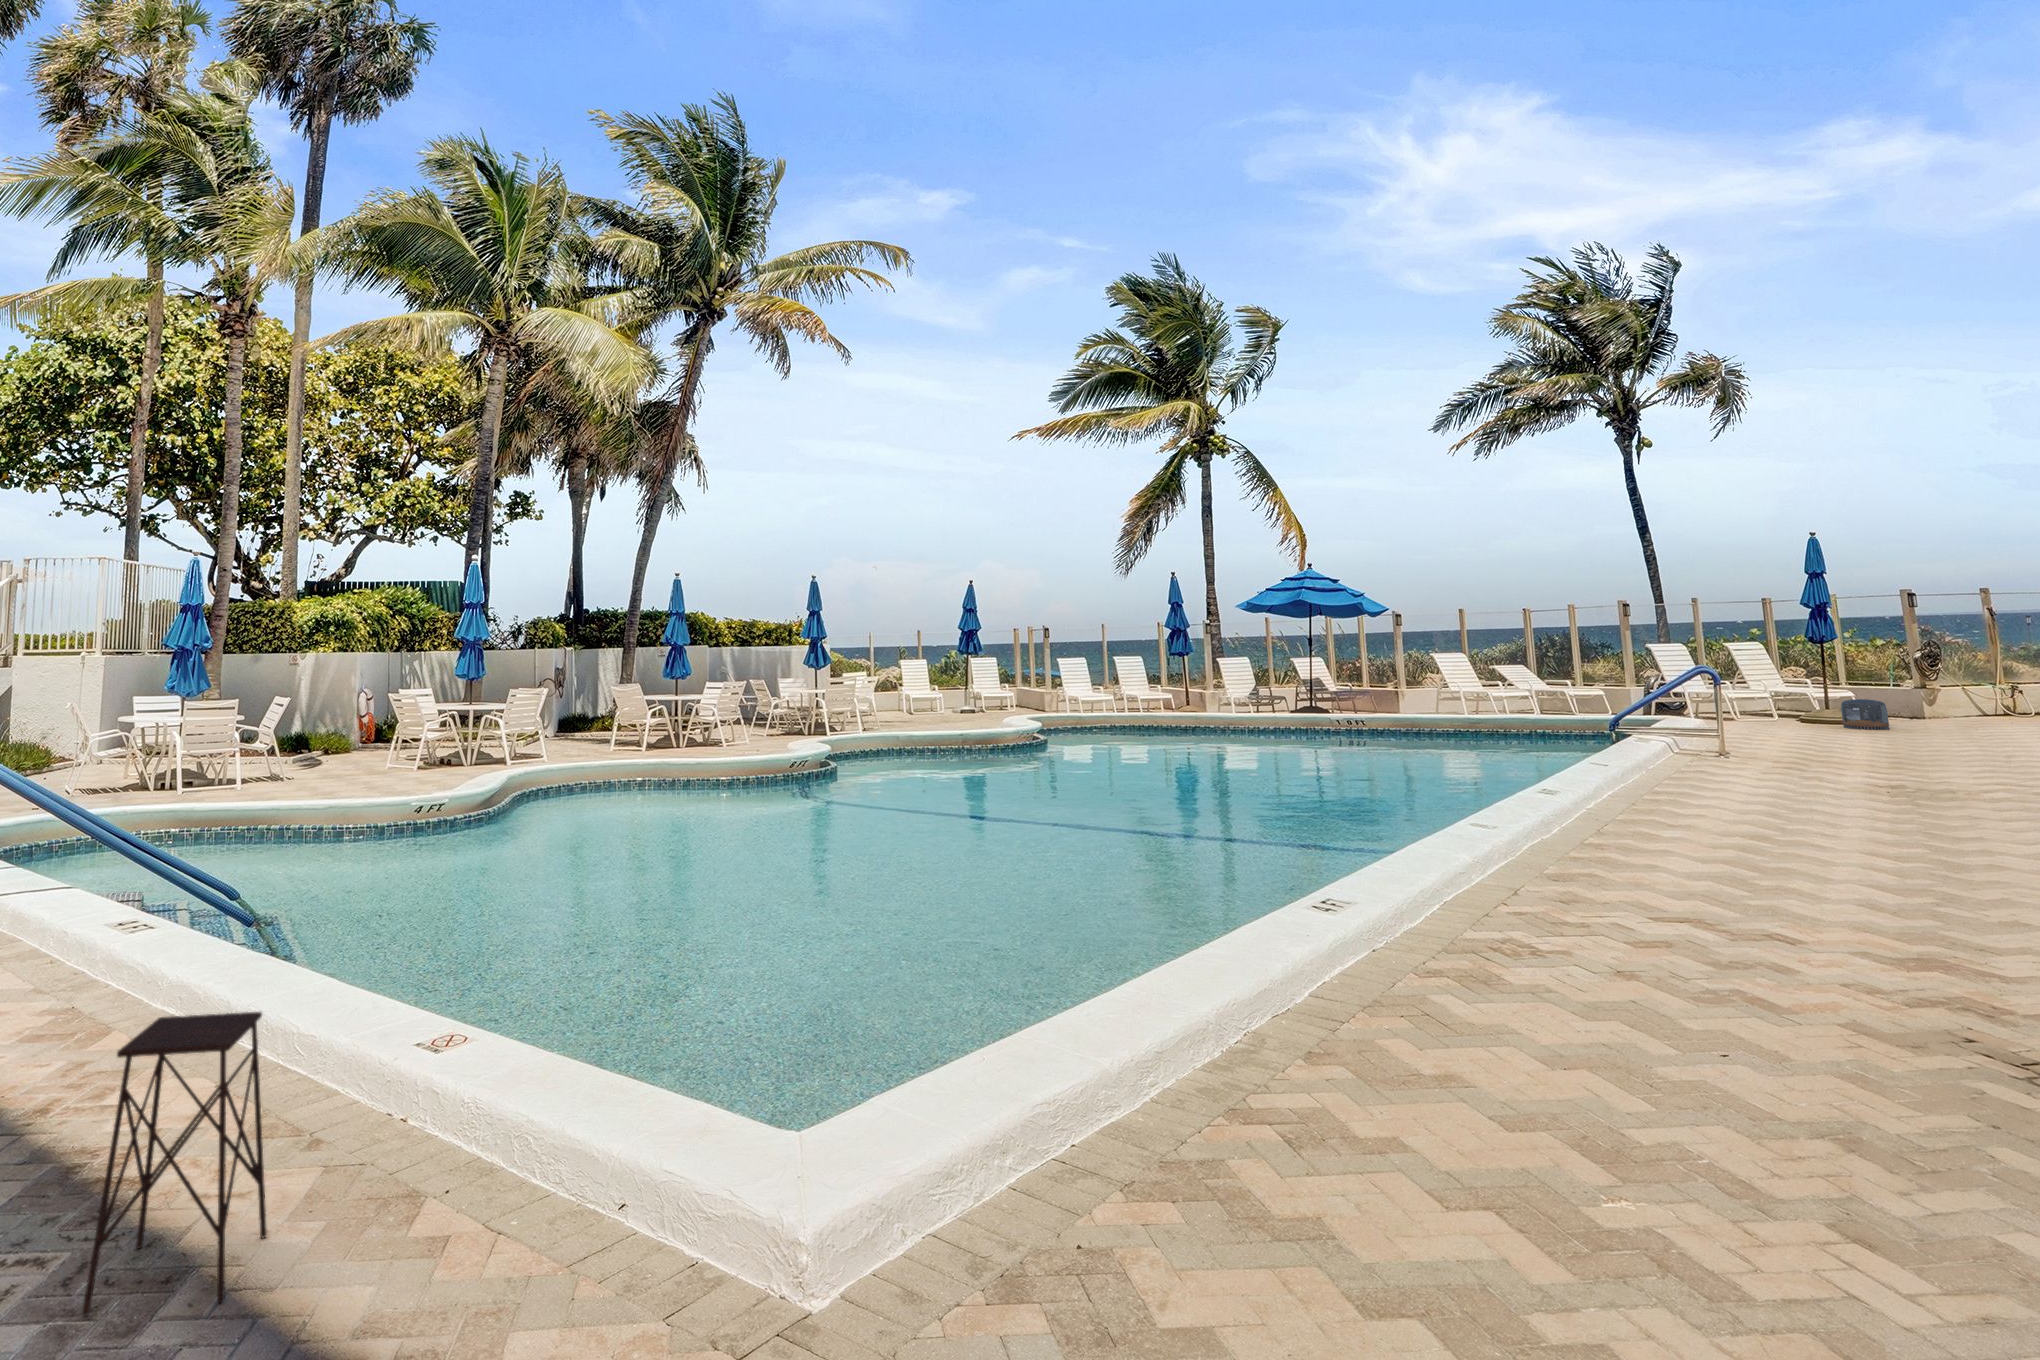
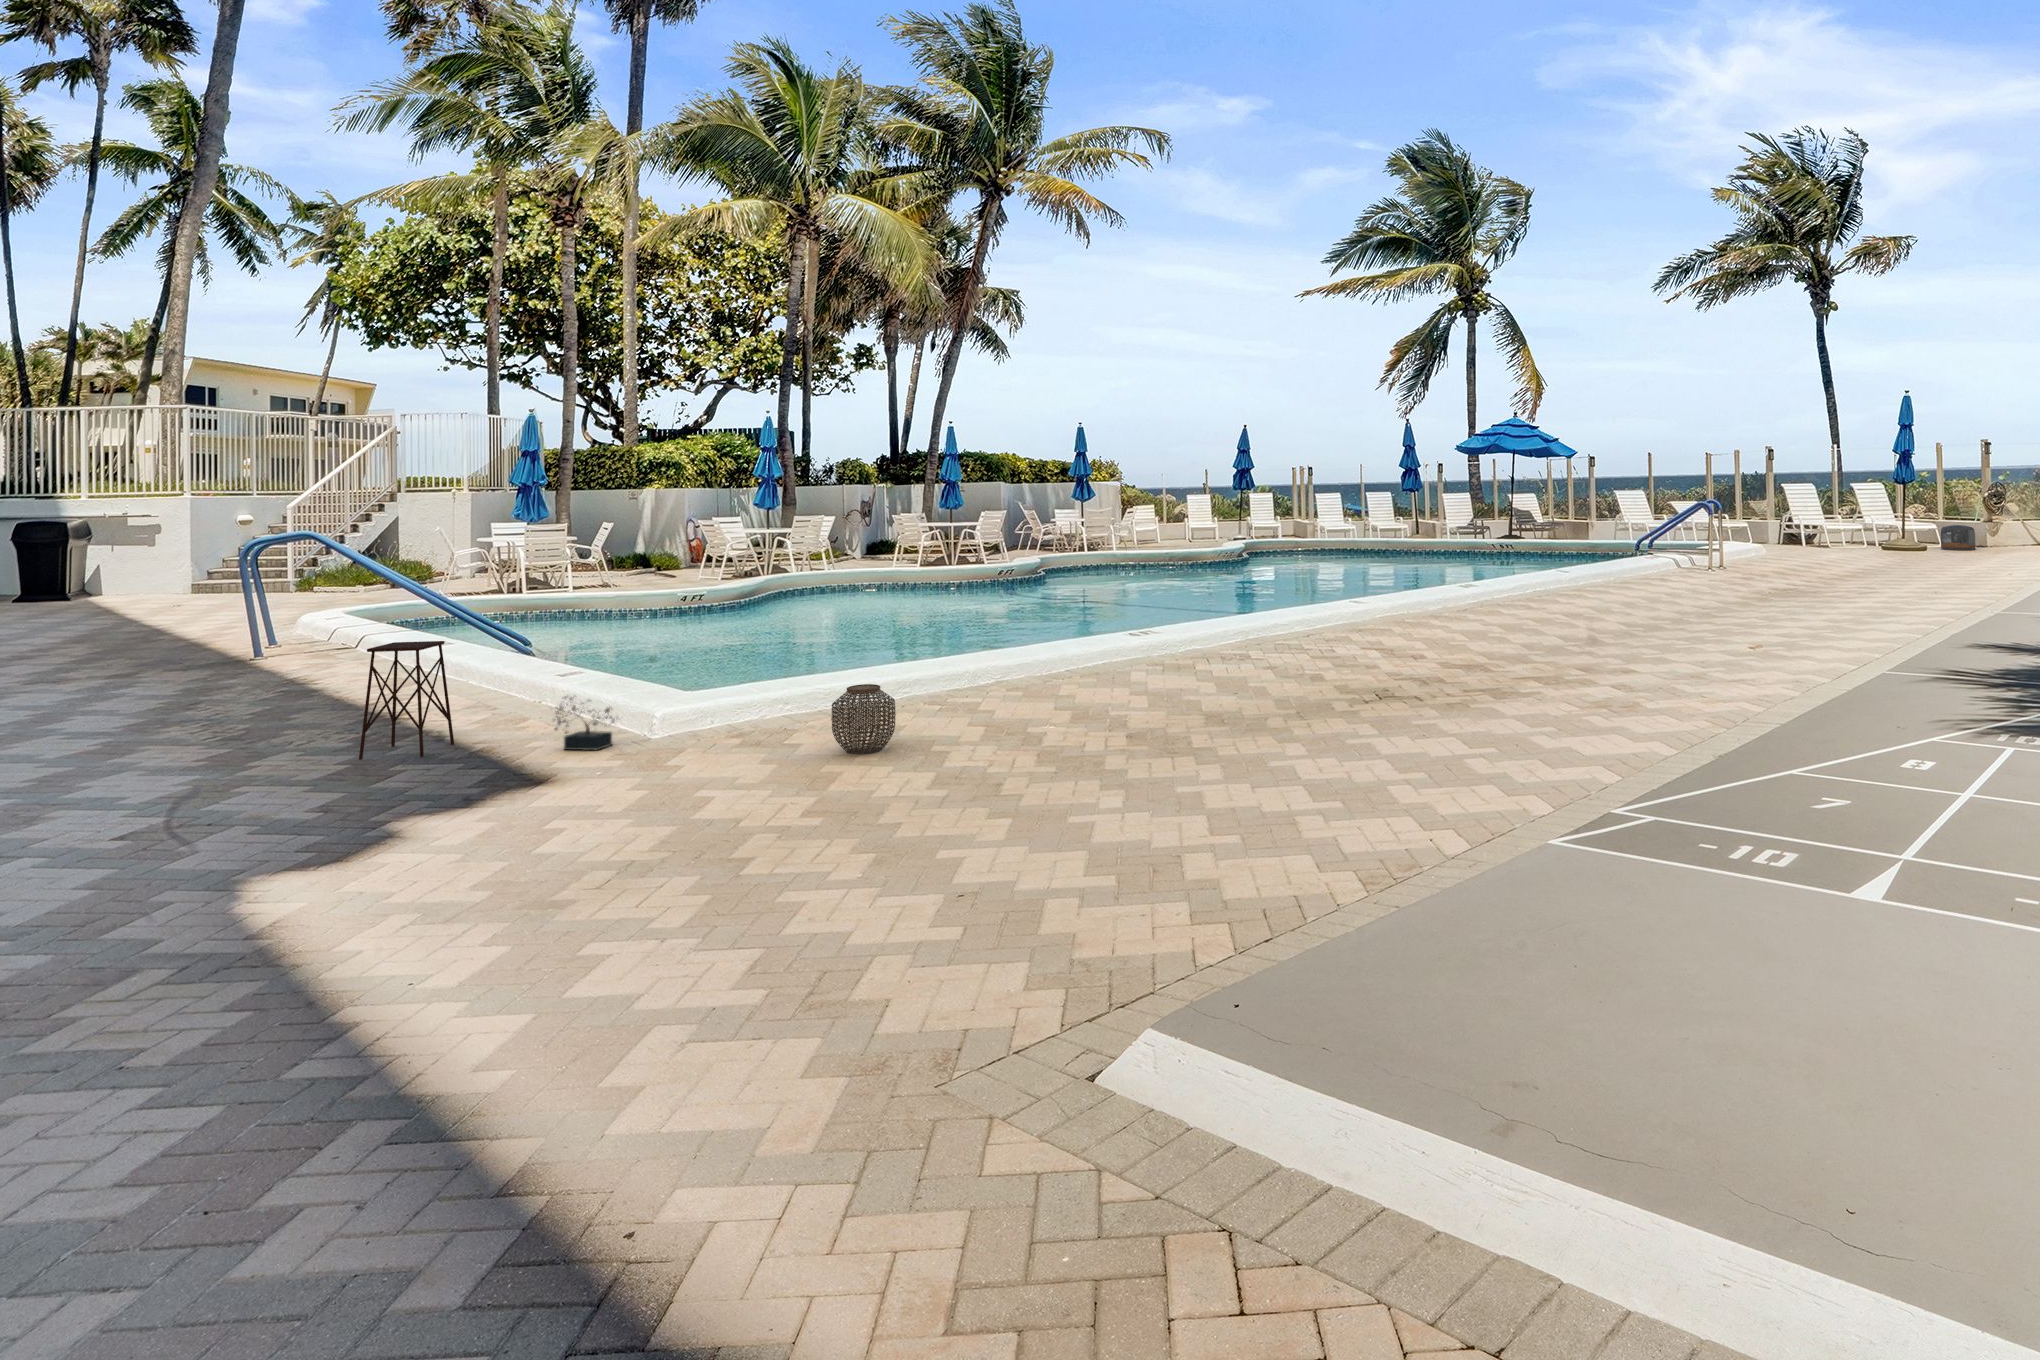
woven basket: none [1111,1116,1250,1295] -> present [832,684,895,754]
decorative plant: none [495,1129,626,1271] -> present [555,697,615,750]

